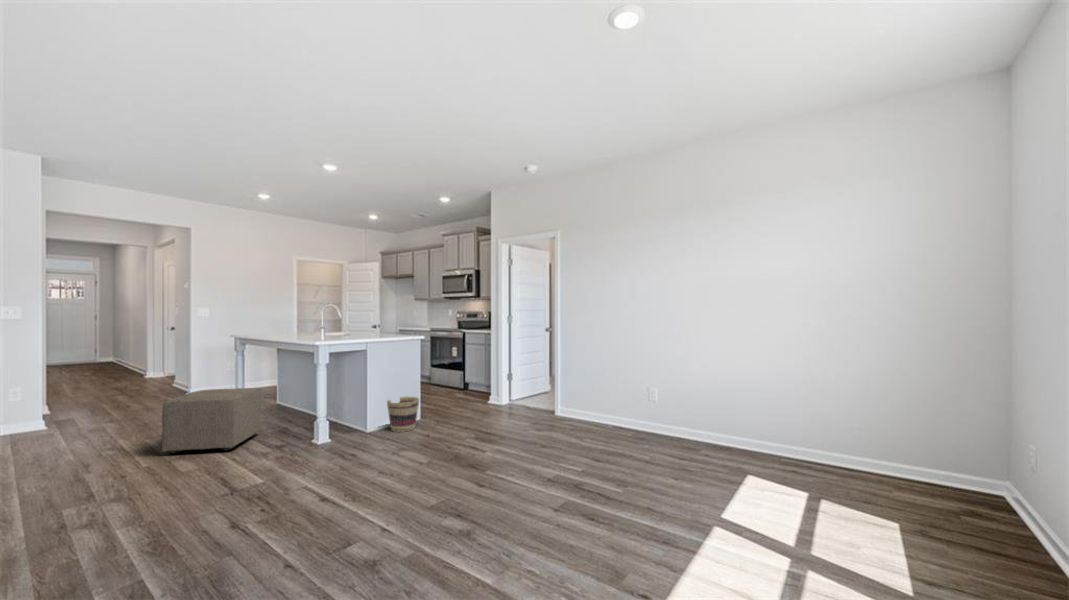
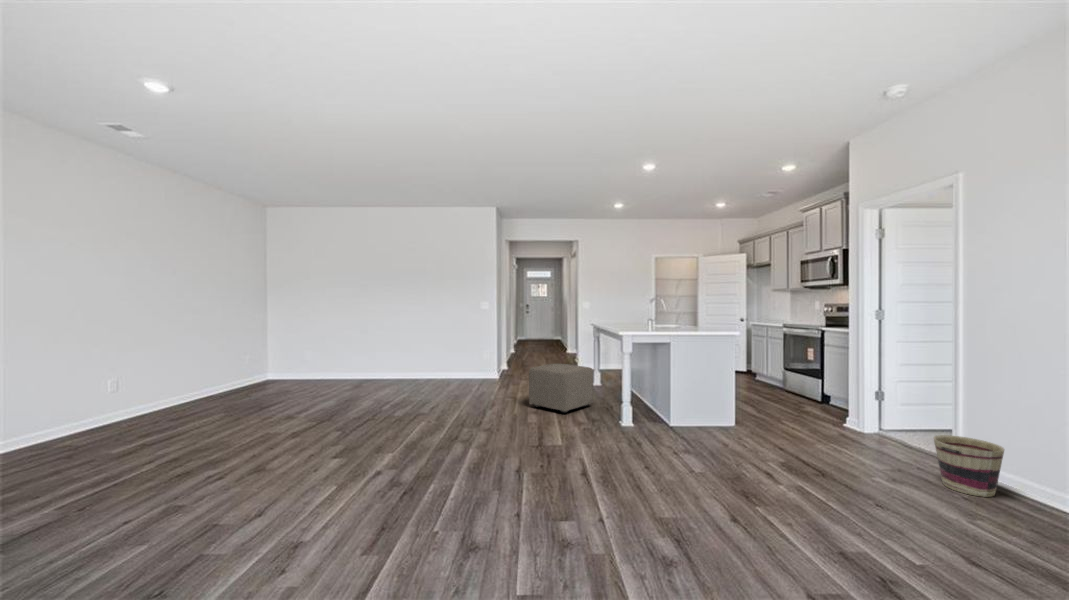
basket: present [387,397,419,432] -> present [934,435,1004,497]

